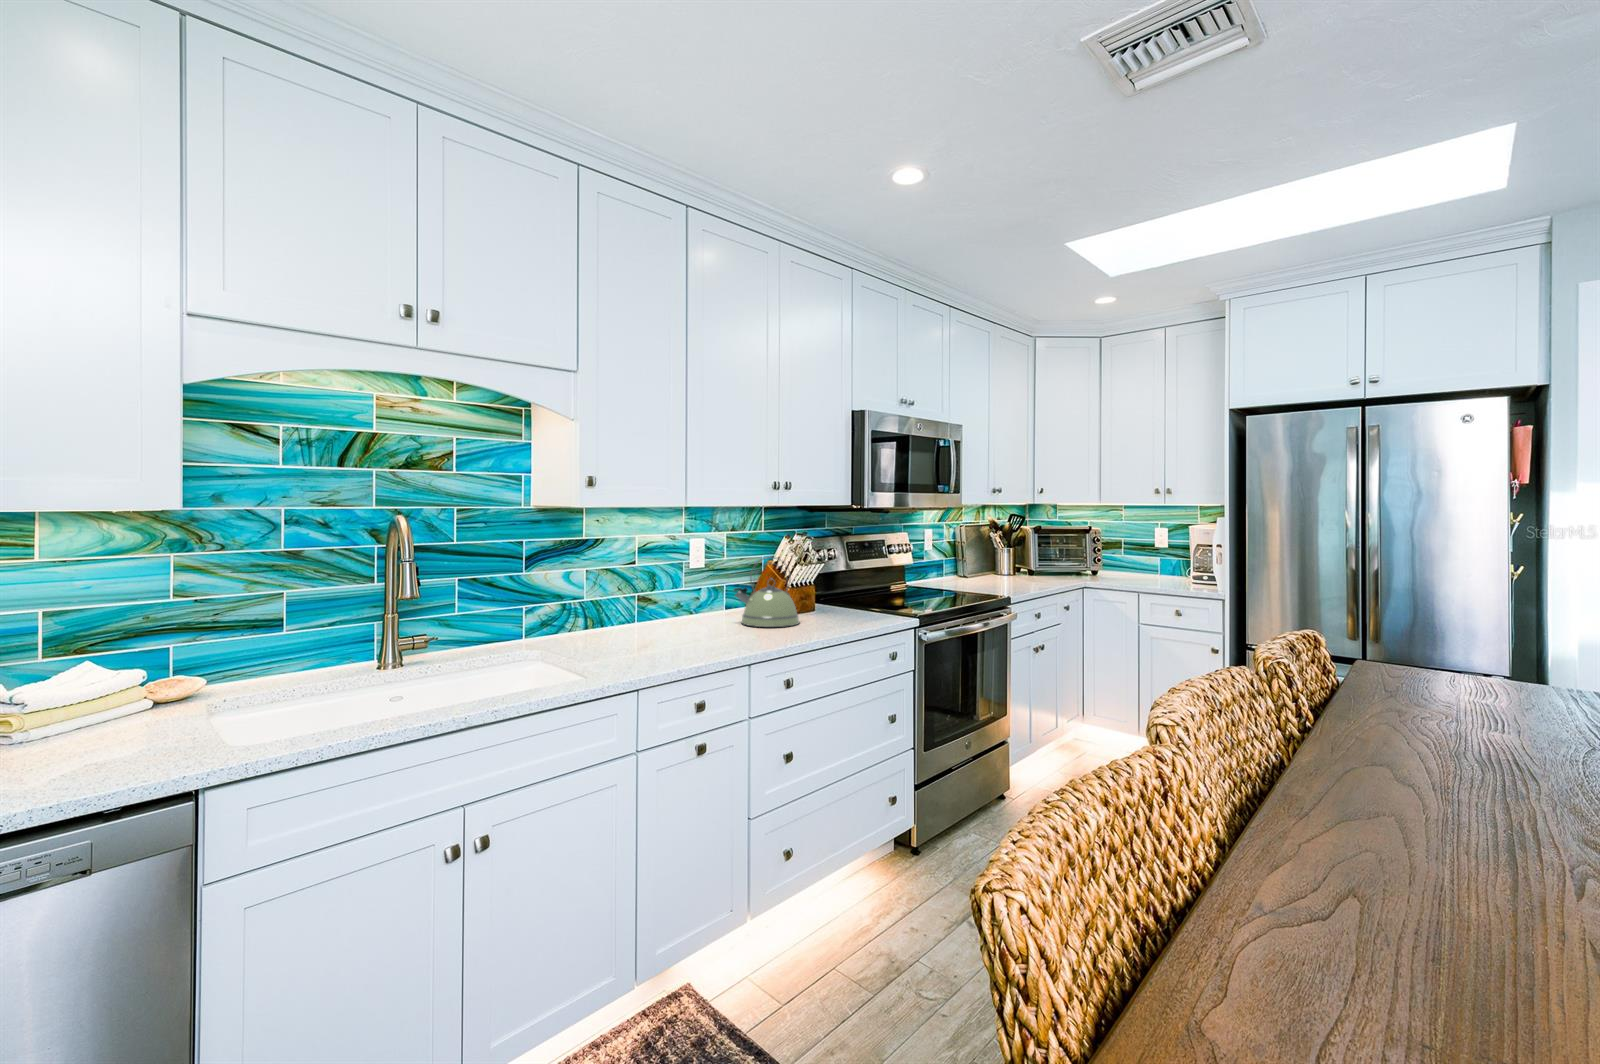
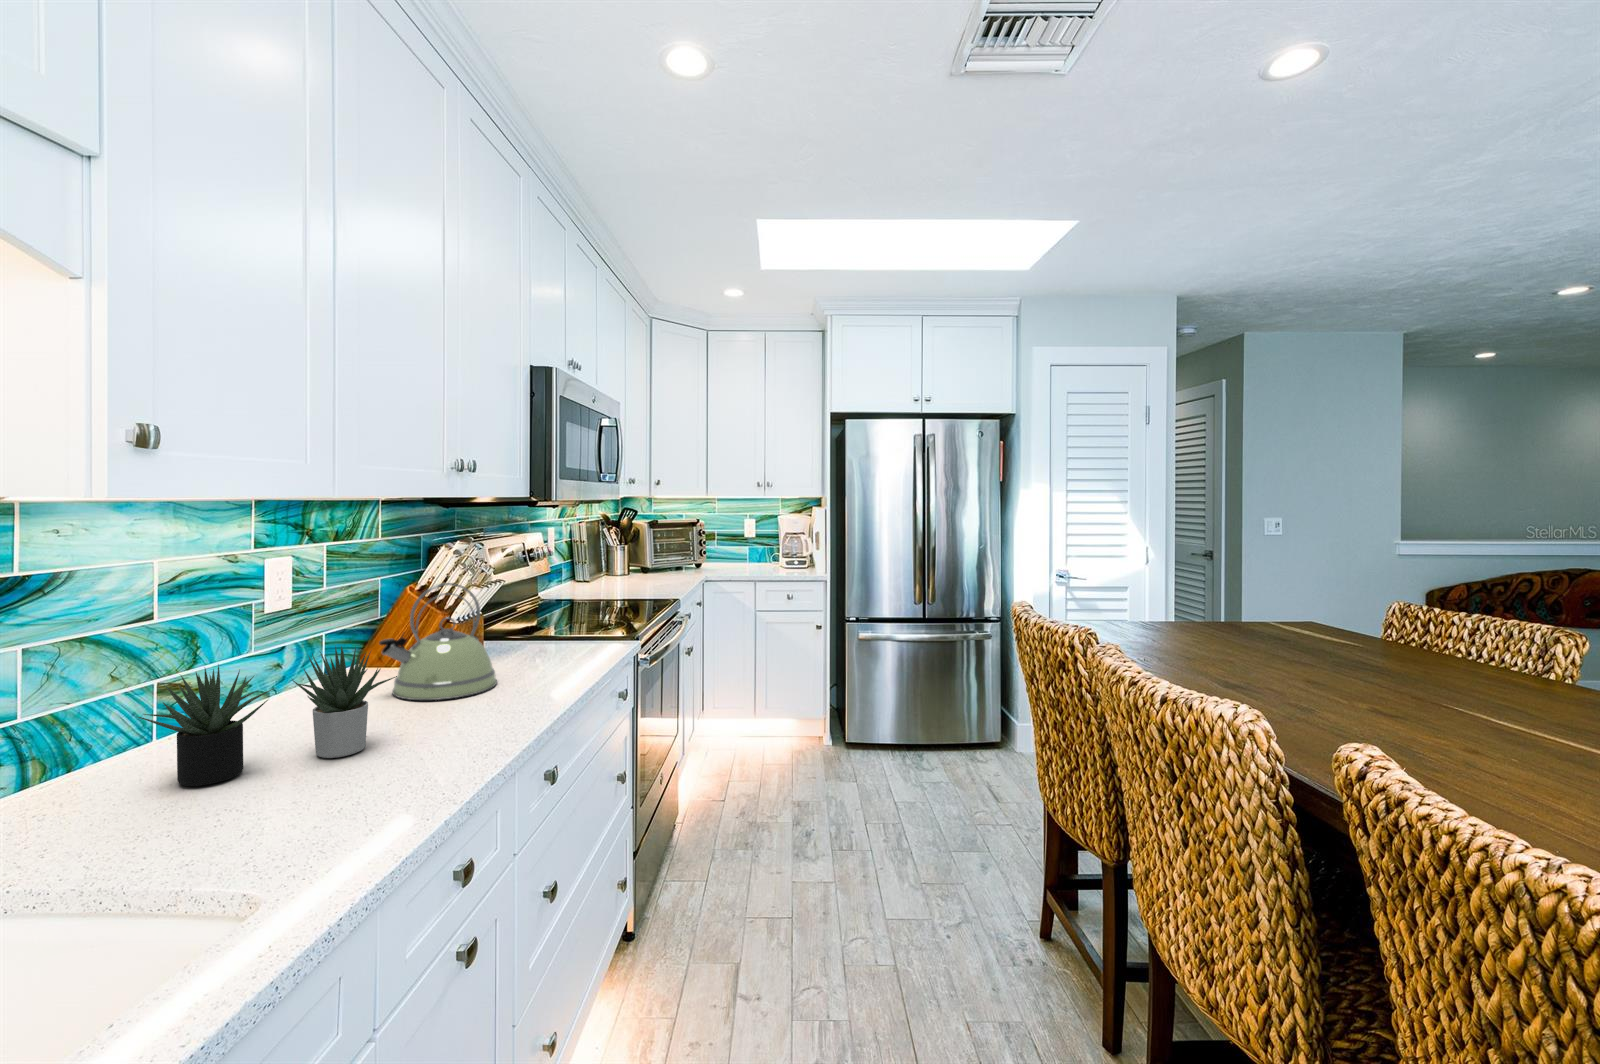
succulent plant: none [614,580,716,639] -> present [138,647,397,786]

